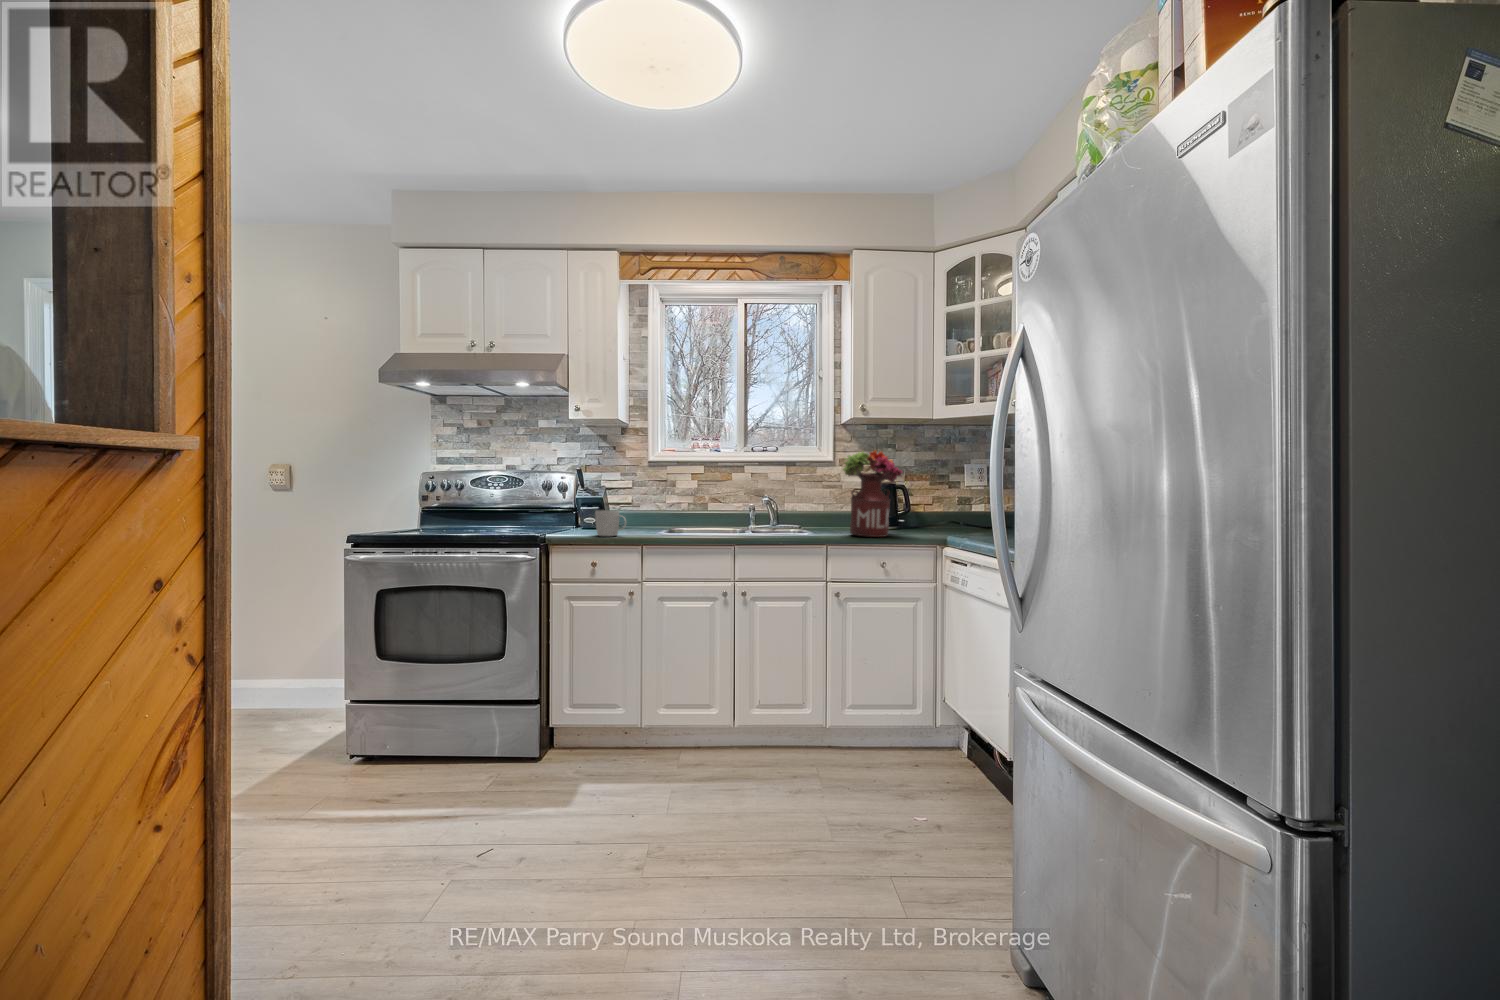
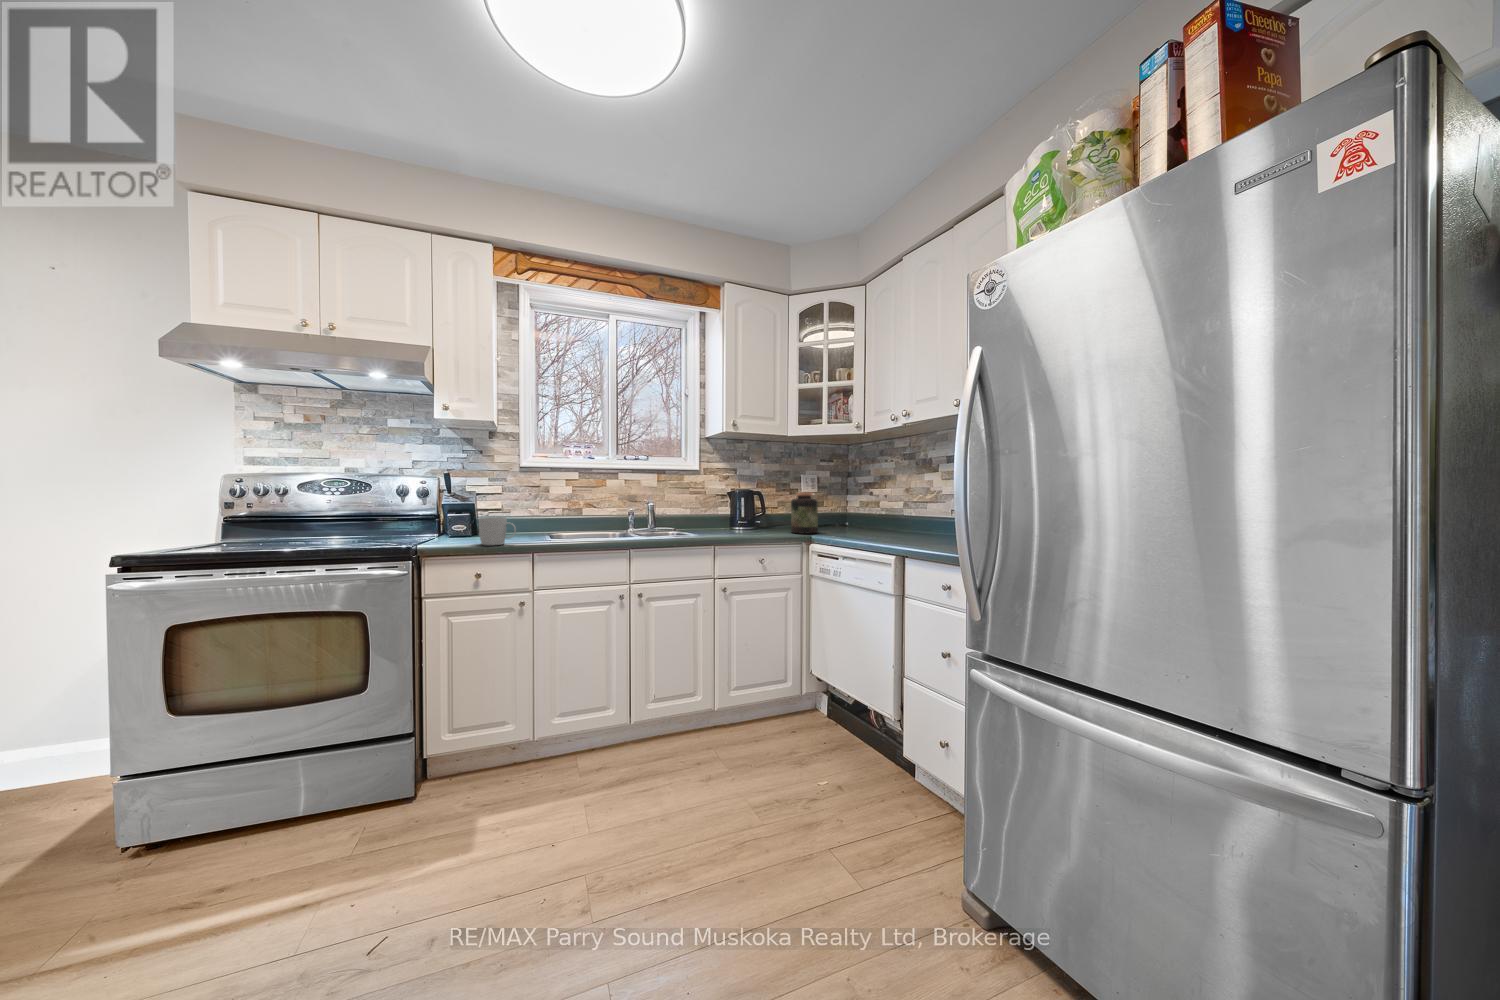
flower arrangement: present [843,450,903,537] -> none [727,461,779,538]
jar: none [931,486,963,534] -> present [791,492,818,534]

